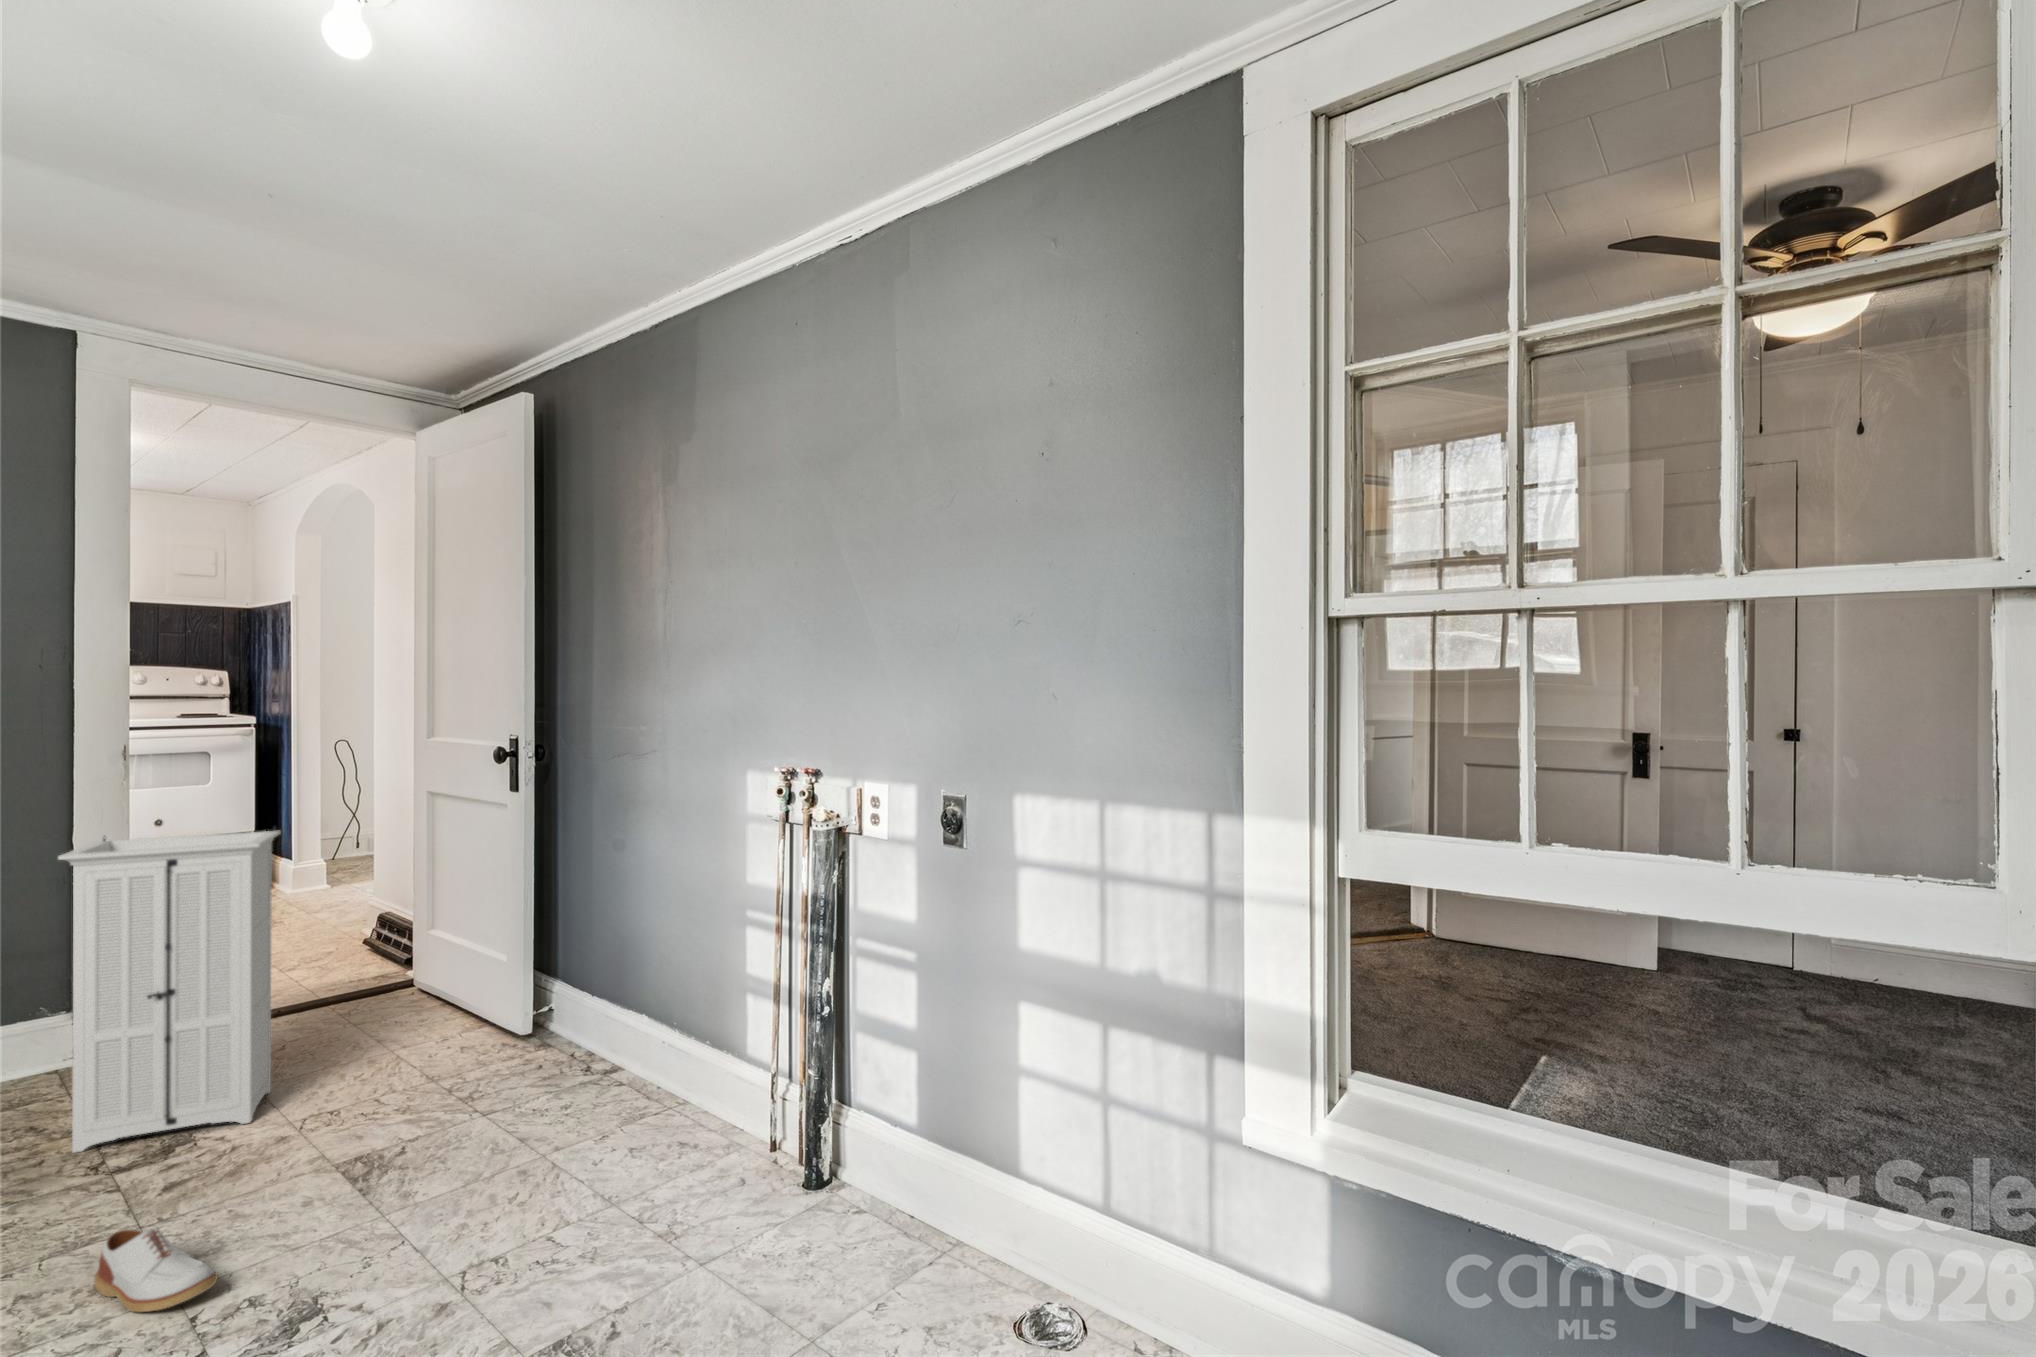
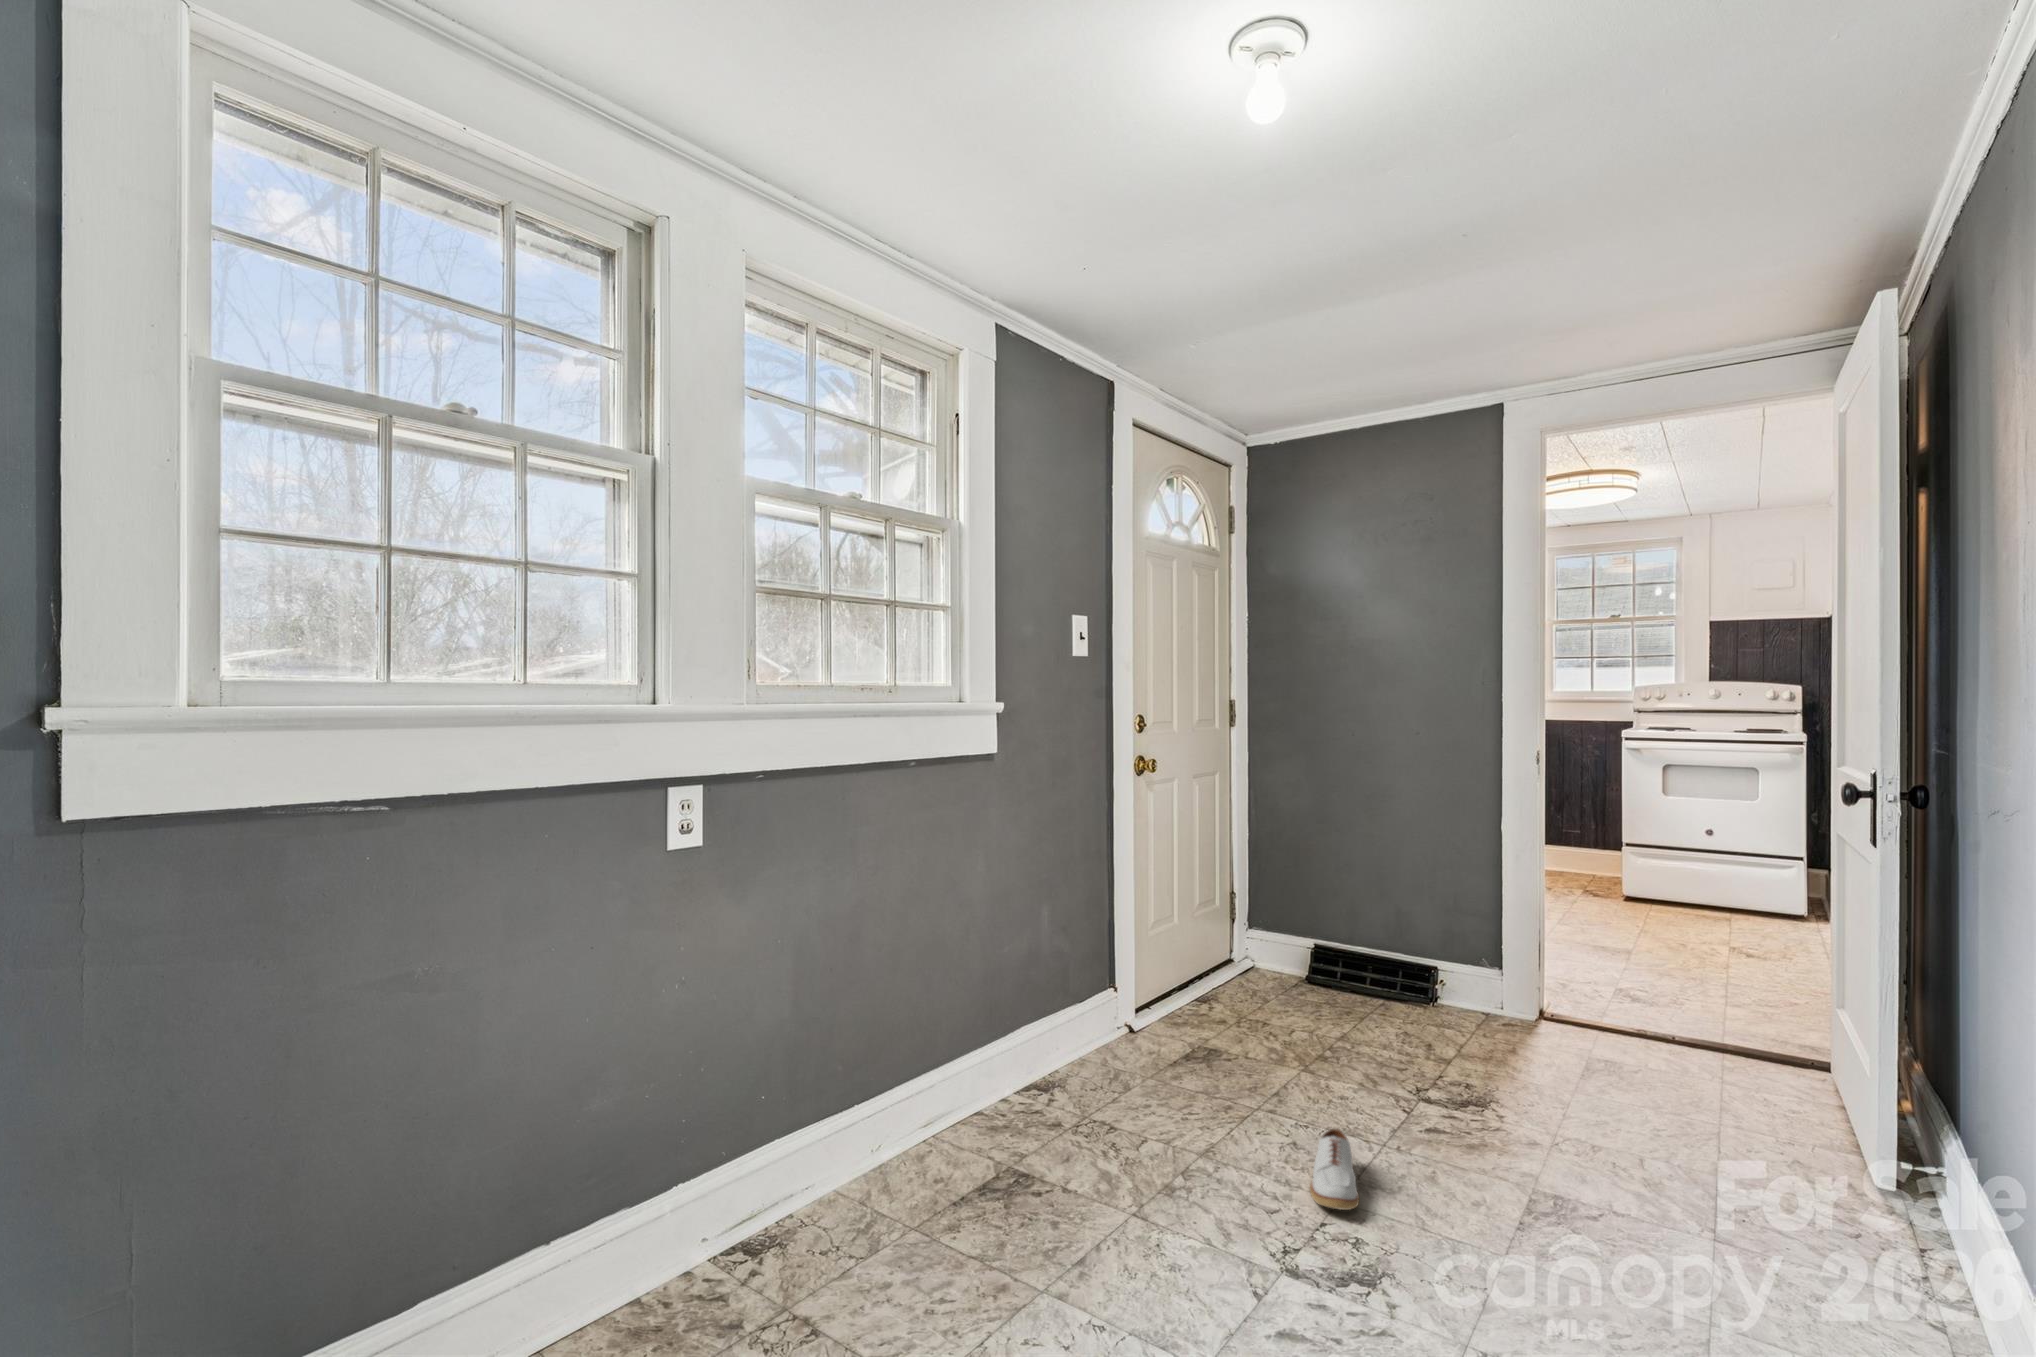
storage cabinet: present [58,828,281,1153] -> none [1412,819,1585,1117]

